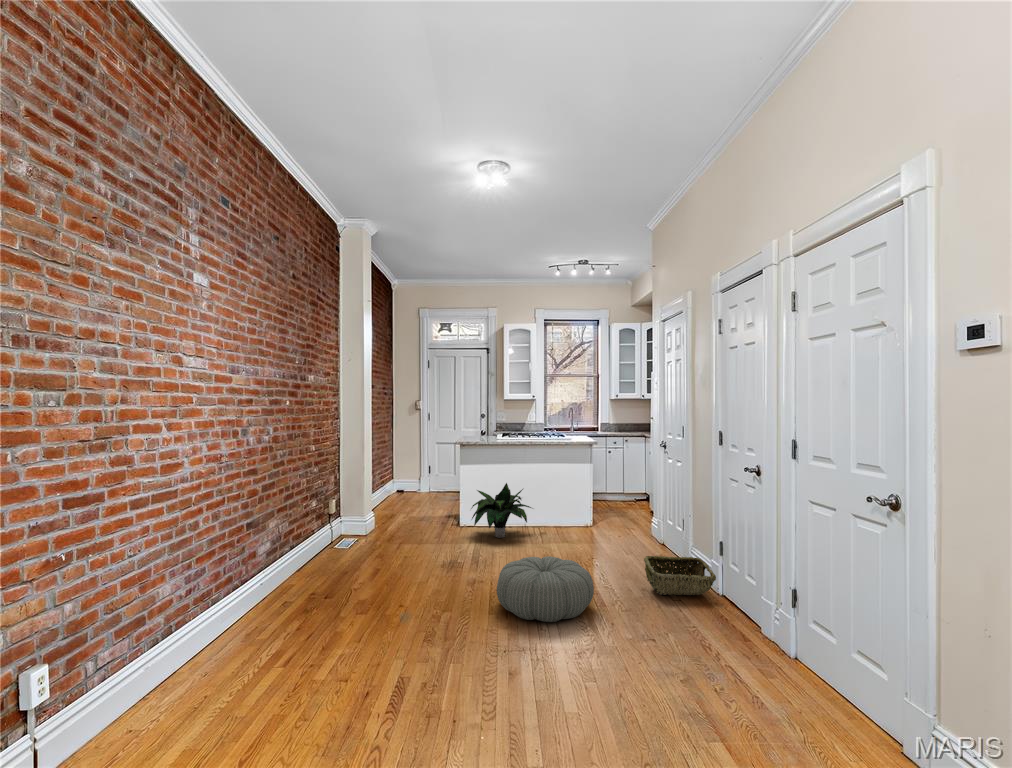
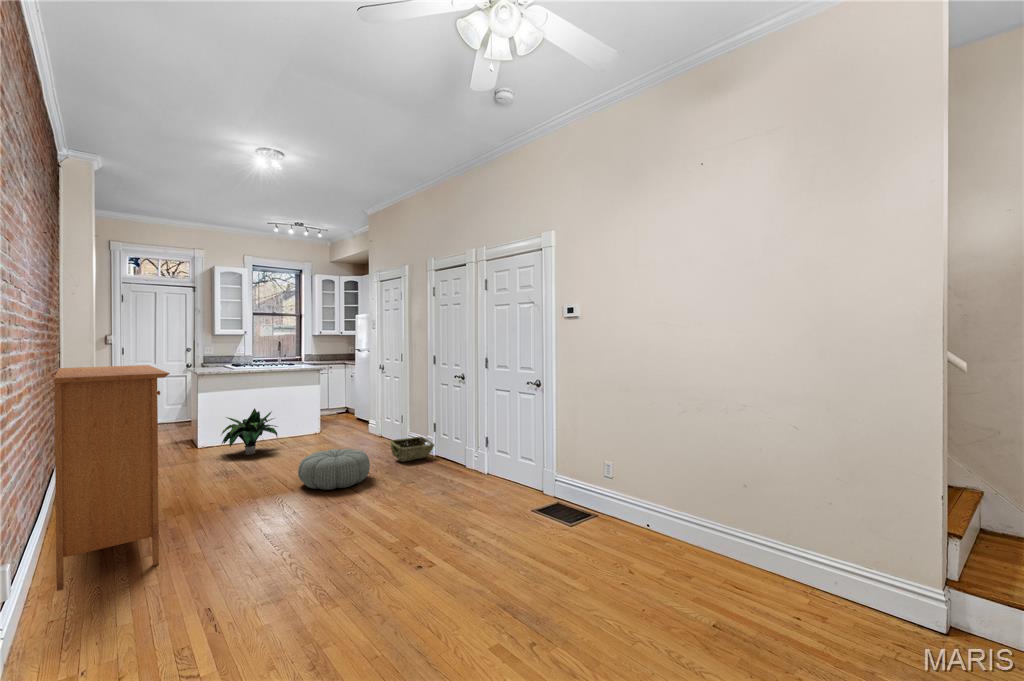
console table: none [174,429,347,680] -> present [54,365,170,591]

